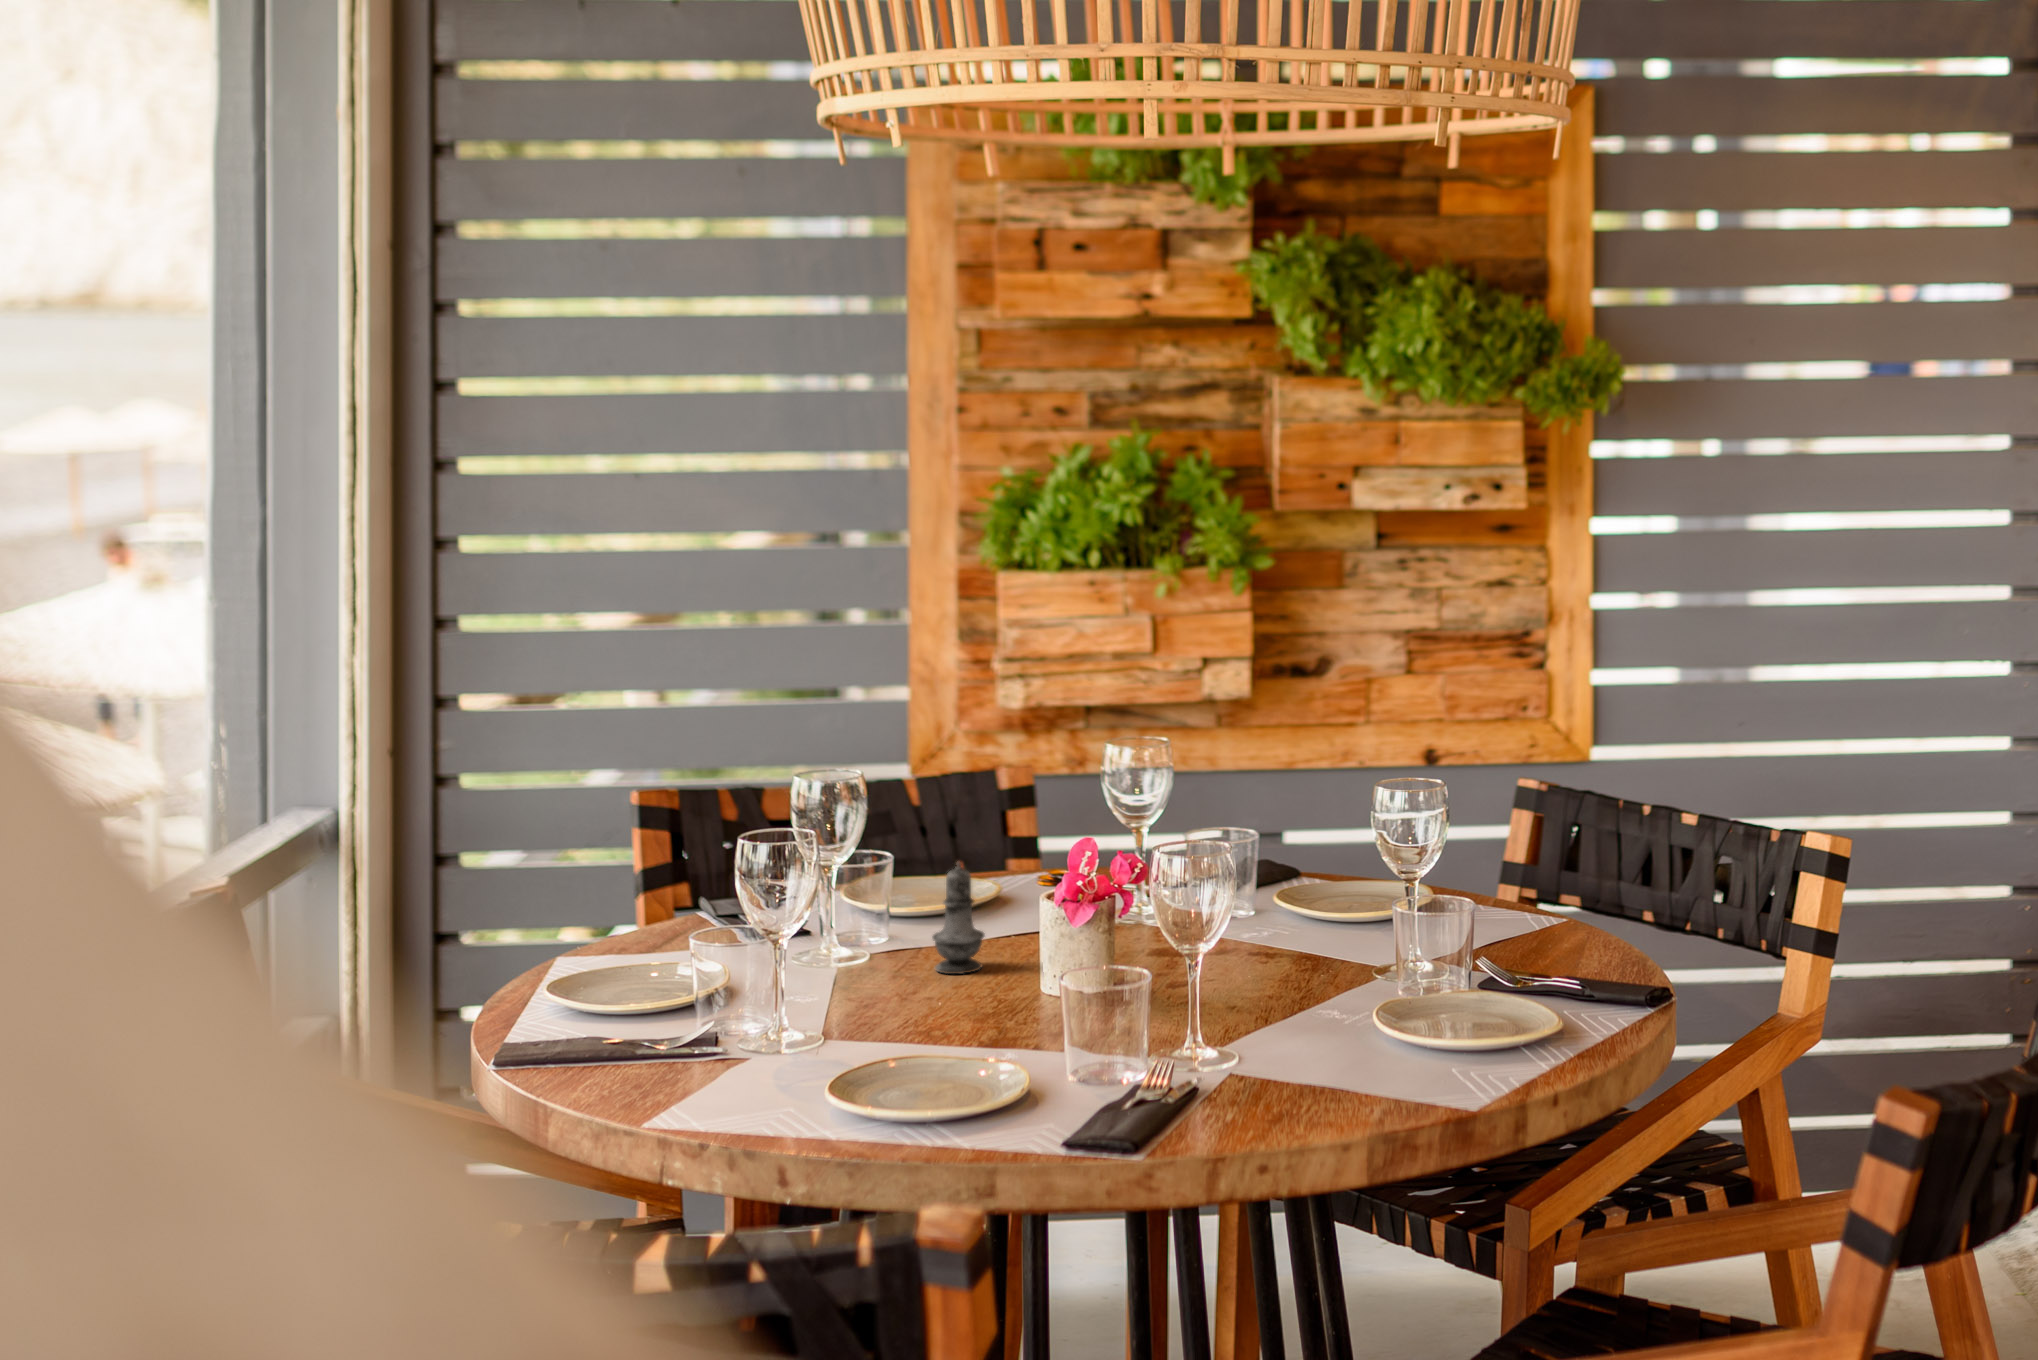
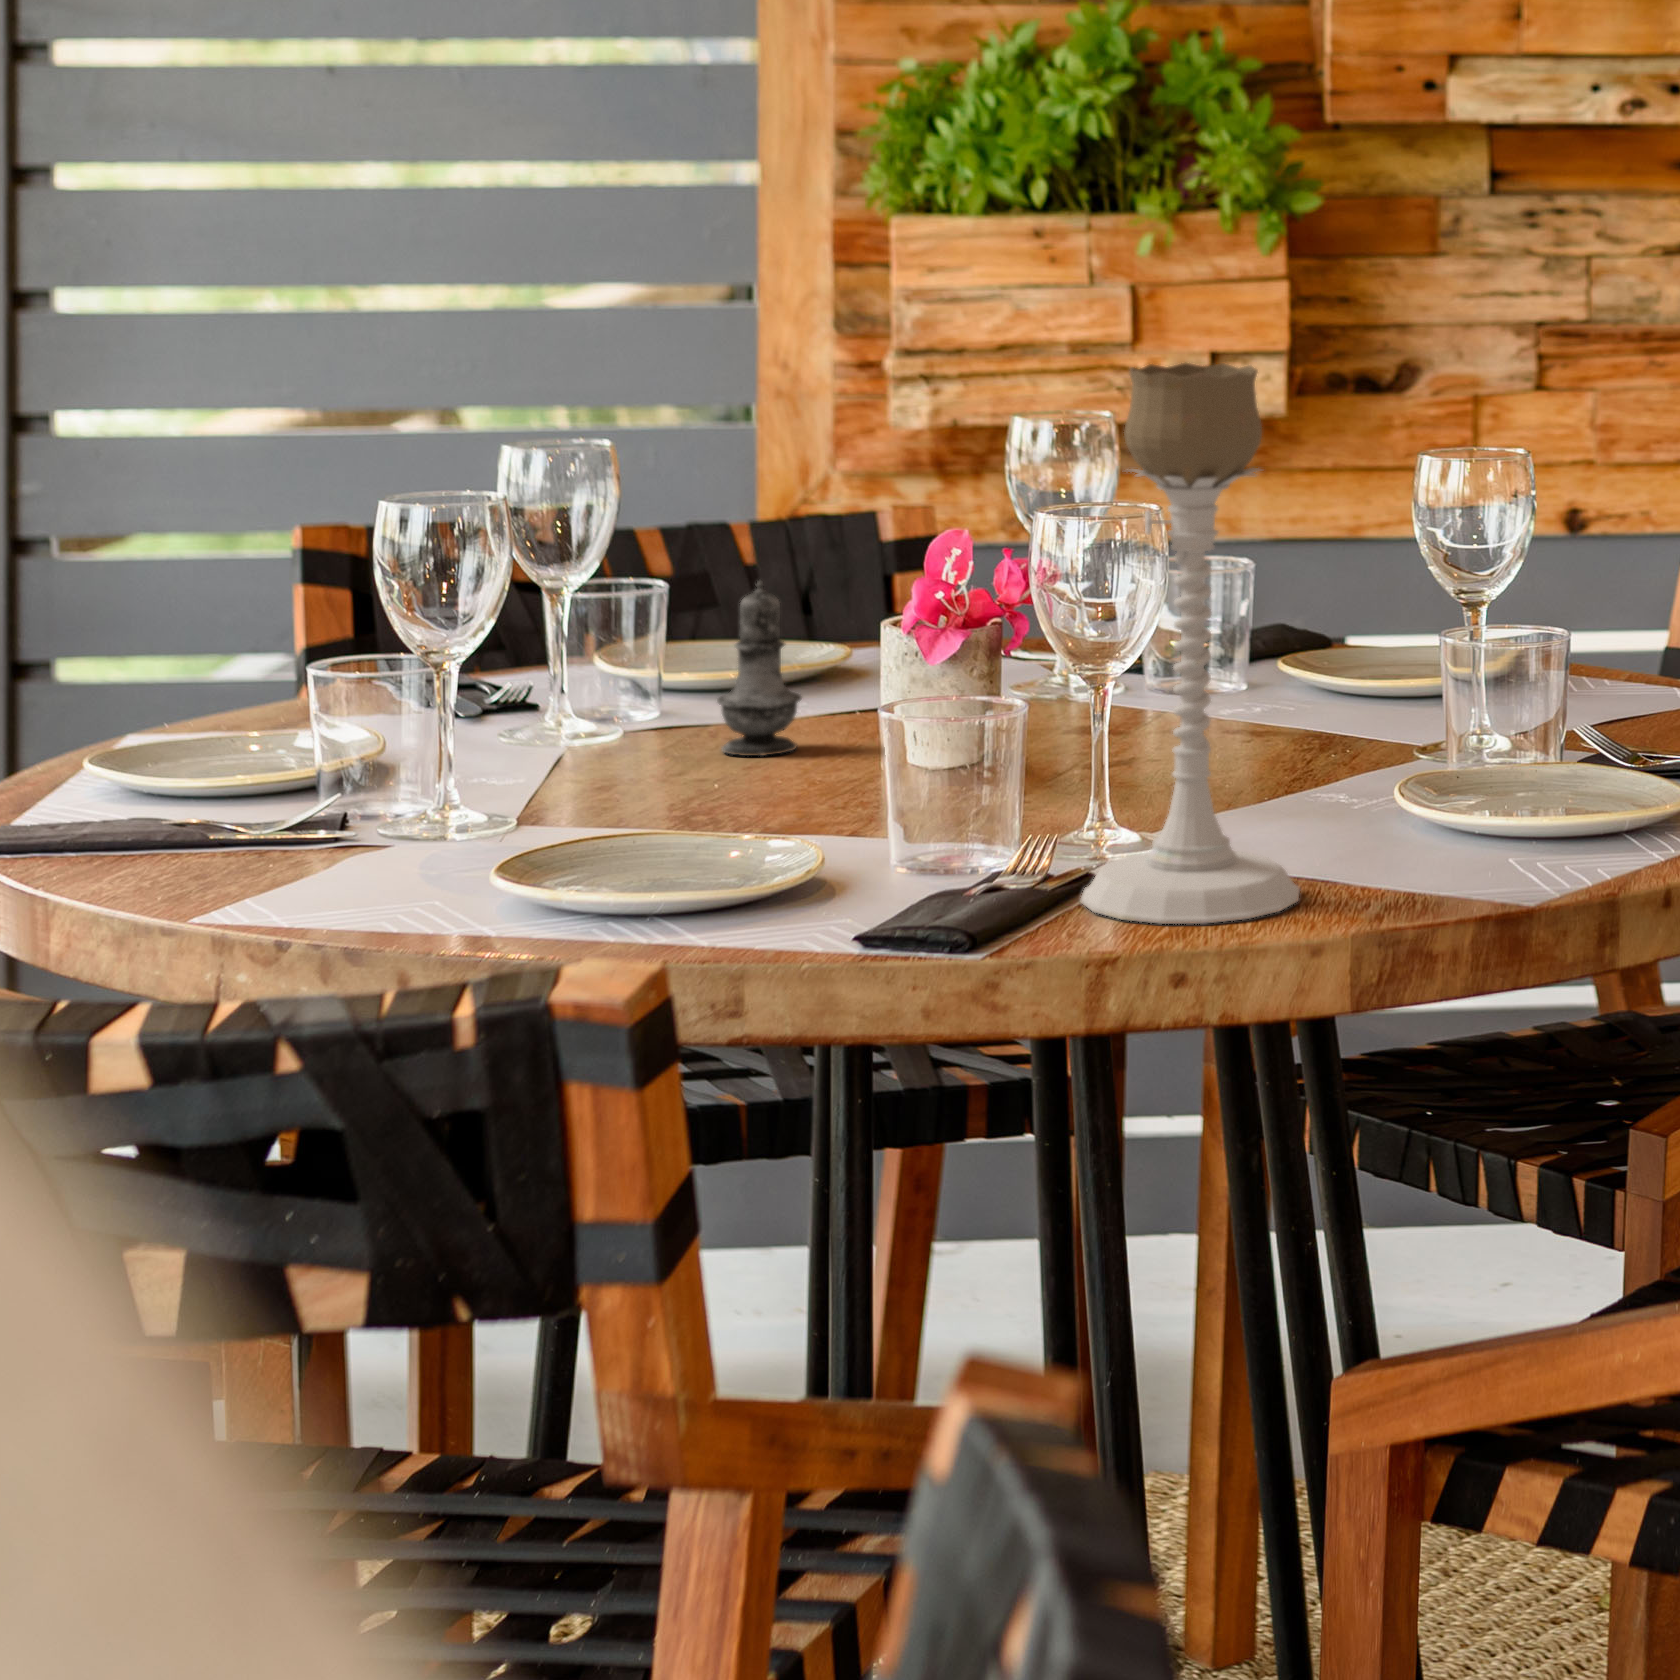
candle holder: none [1194,764,1329,1124] -> present [1081,363,1300,924]

